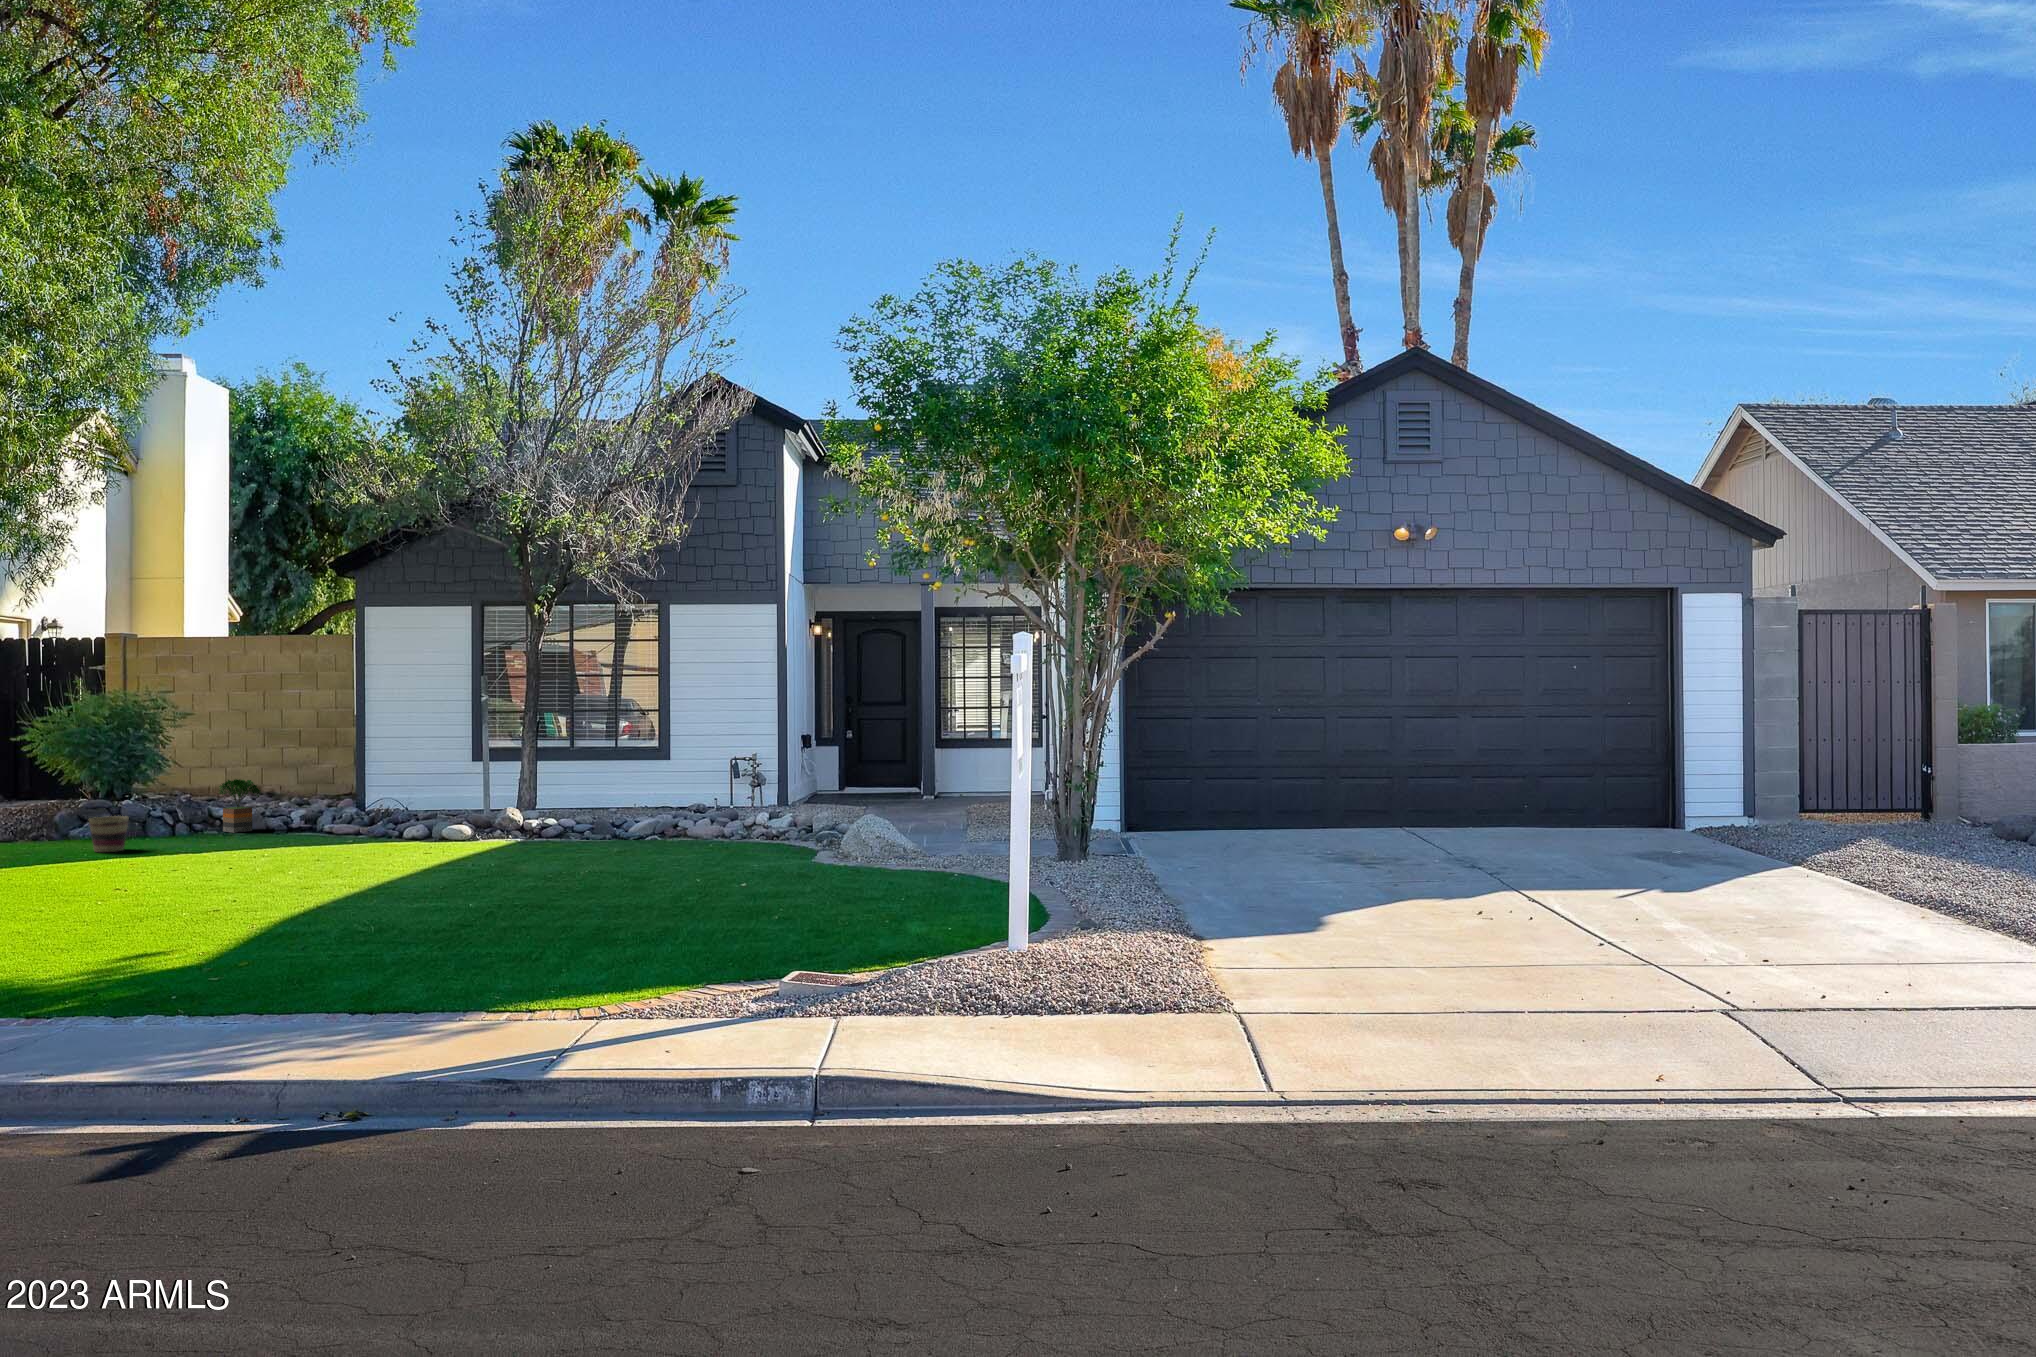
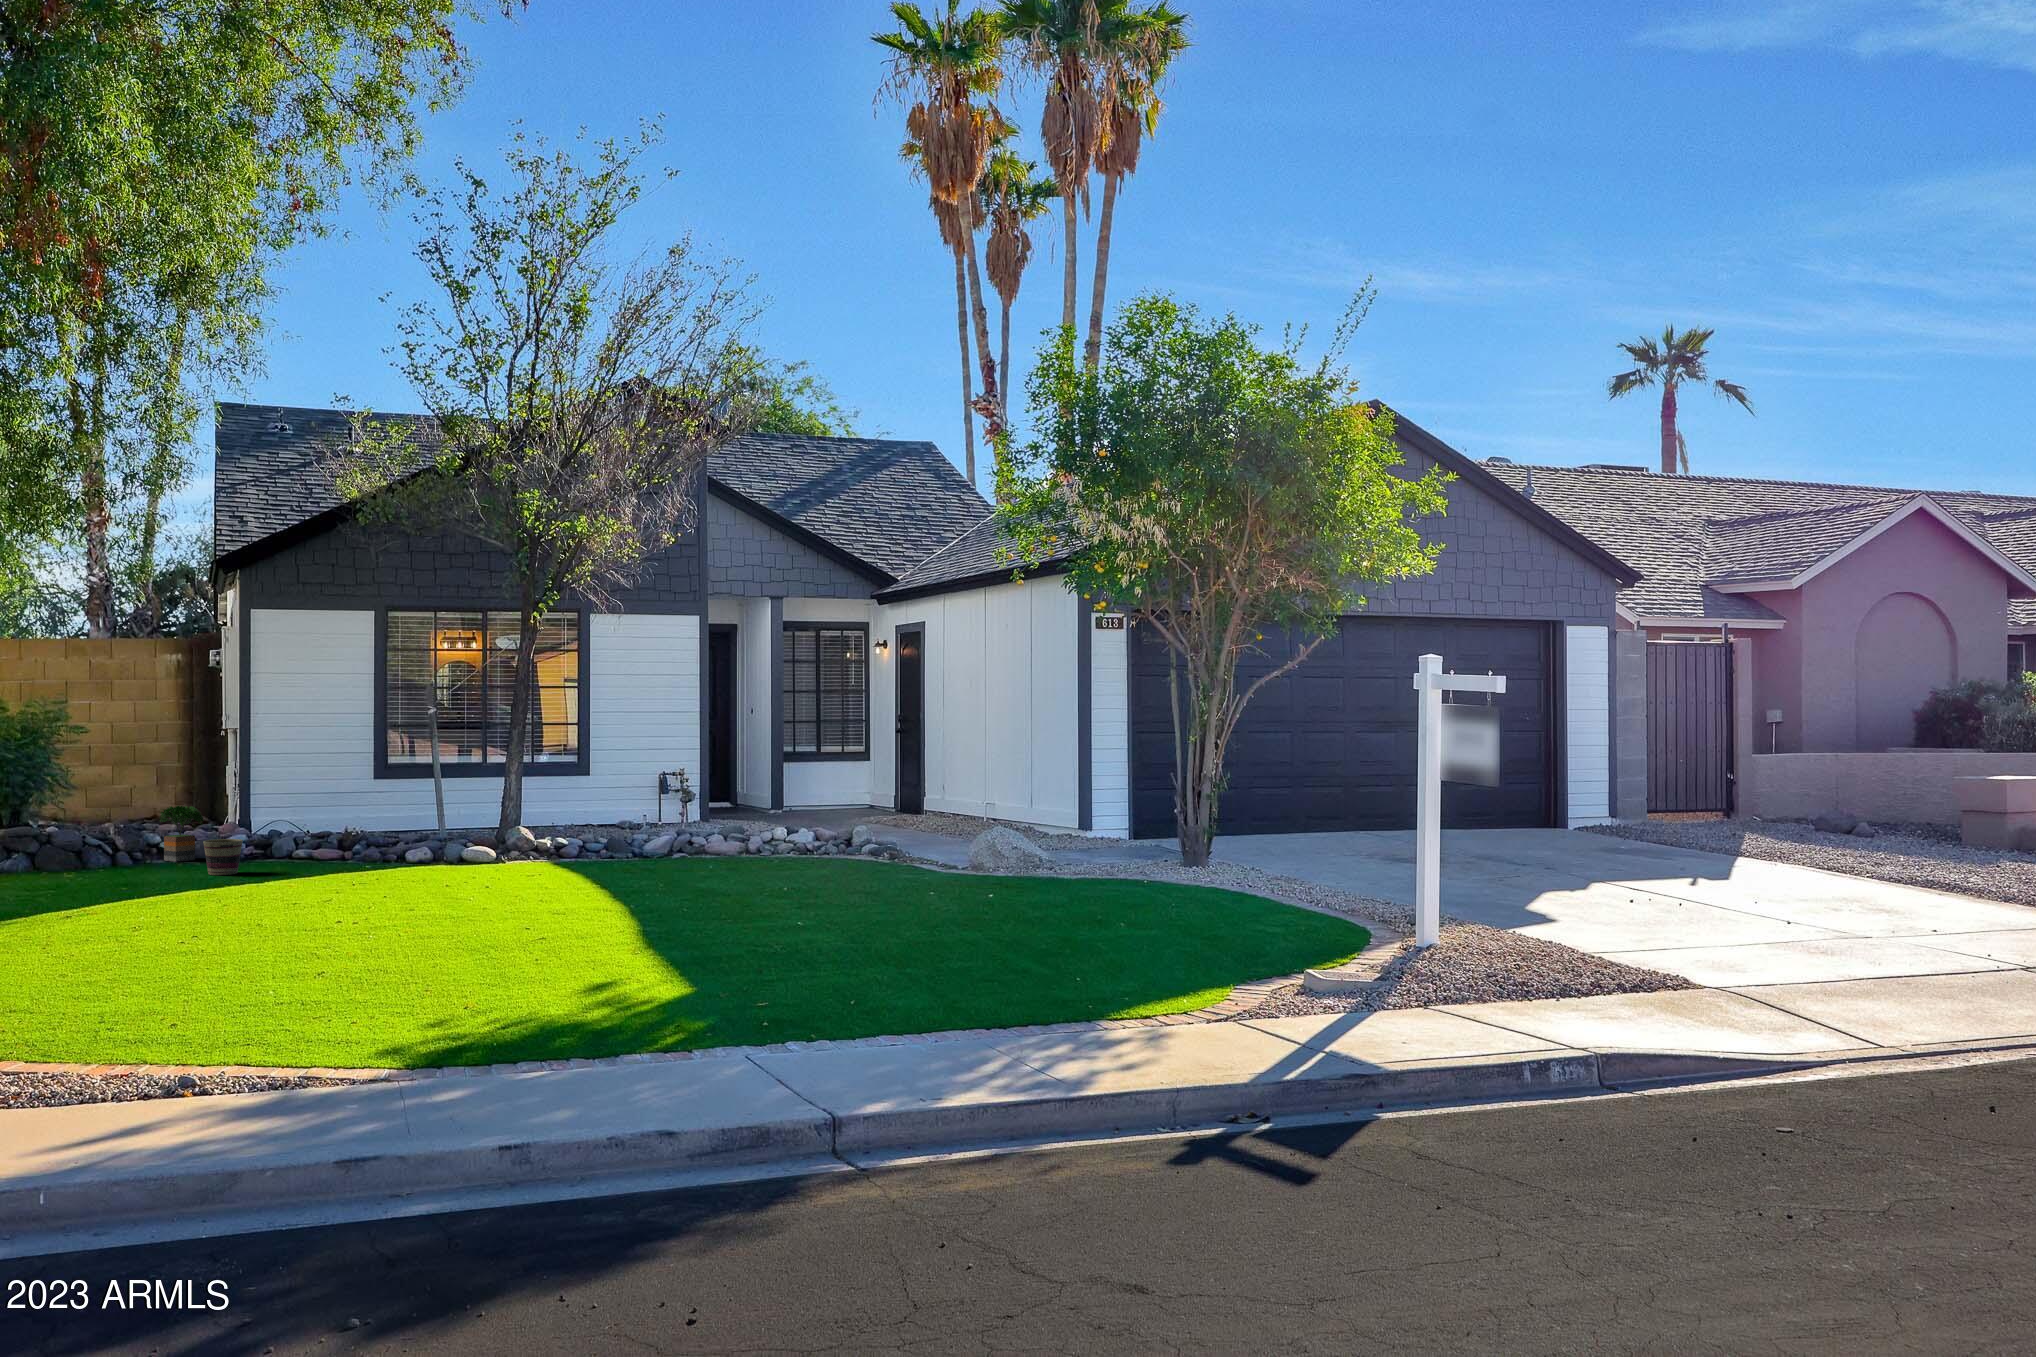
basket: present [89,816,129,852] -> present [203,839,243,875]

